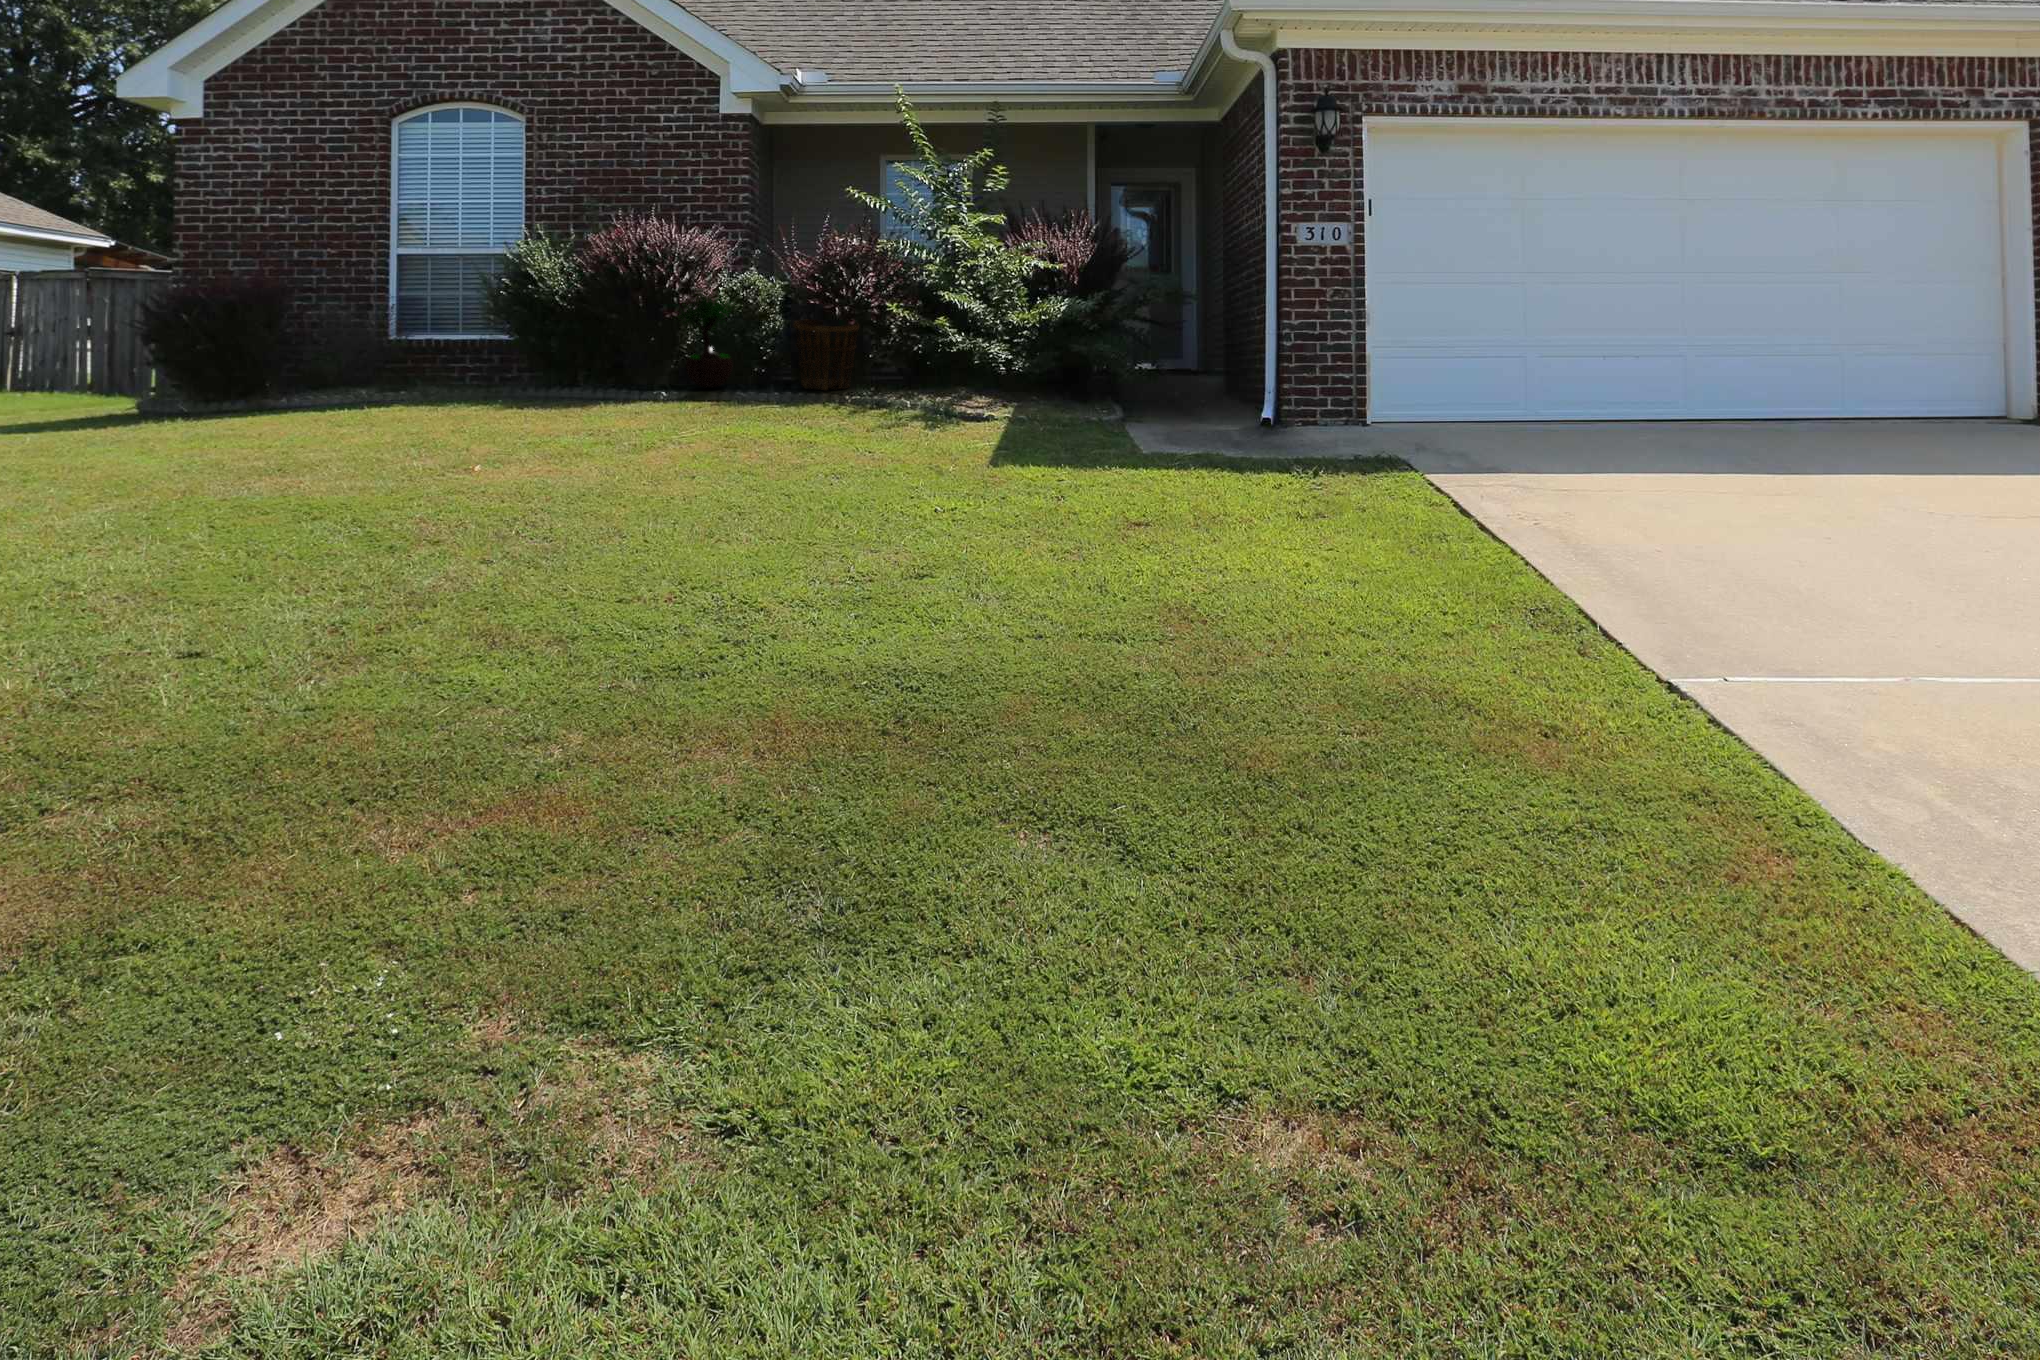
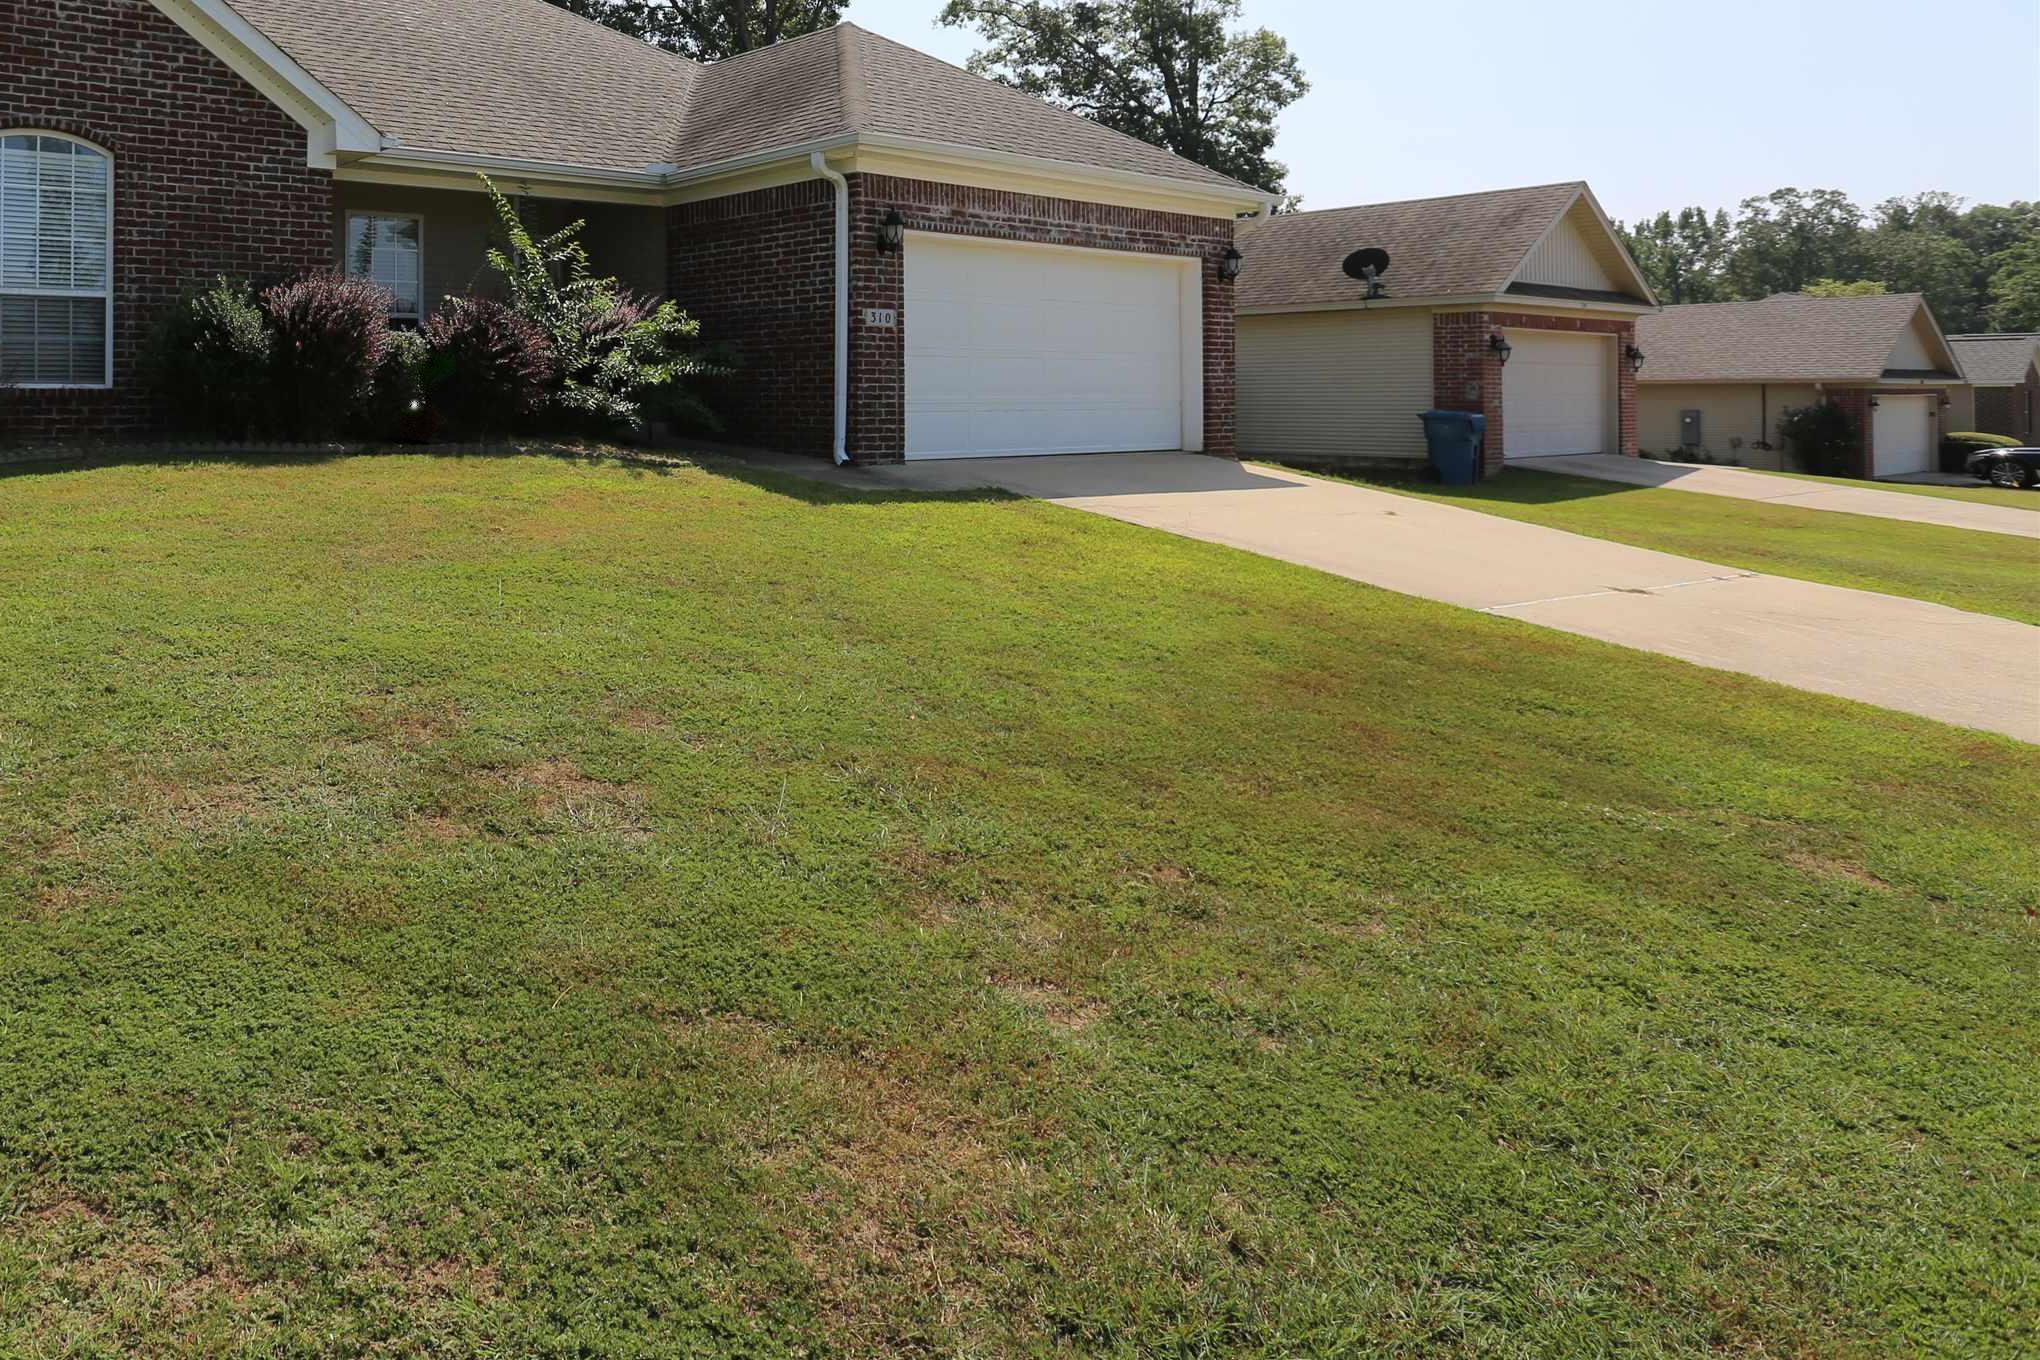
basket: present [794,320,859,390] -> none [474,376,534,442]

